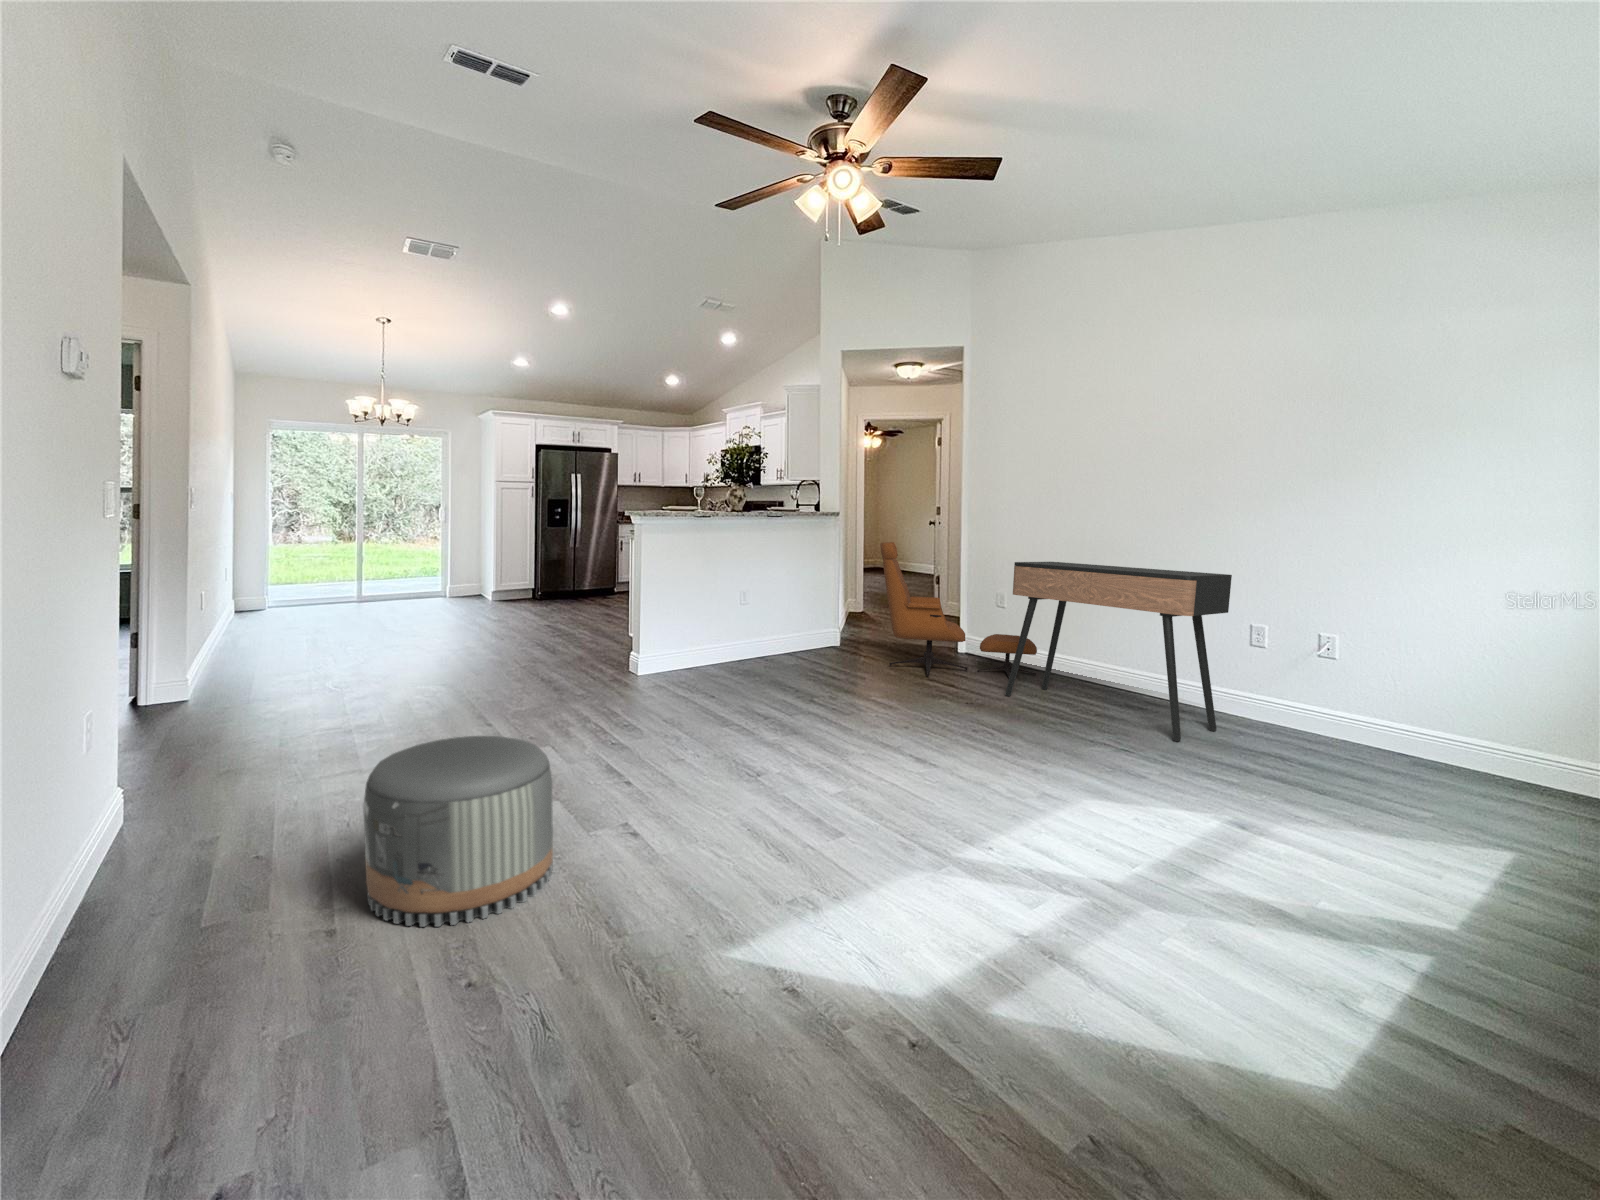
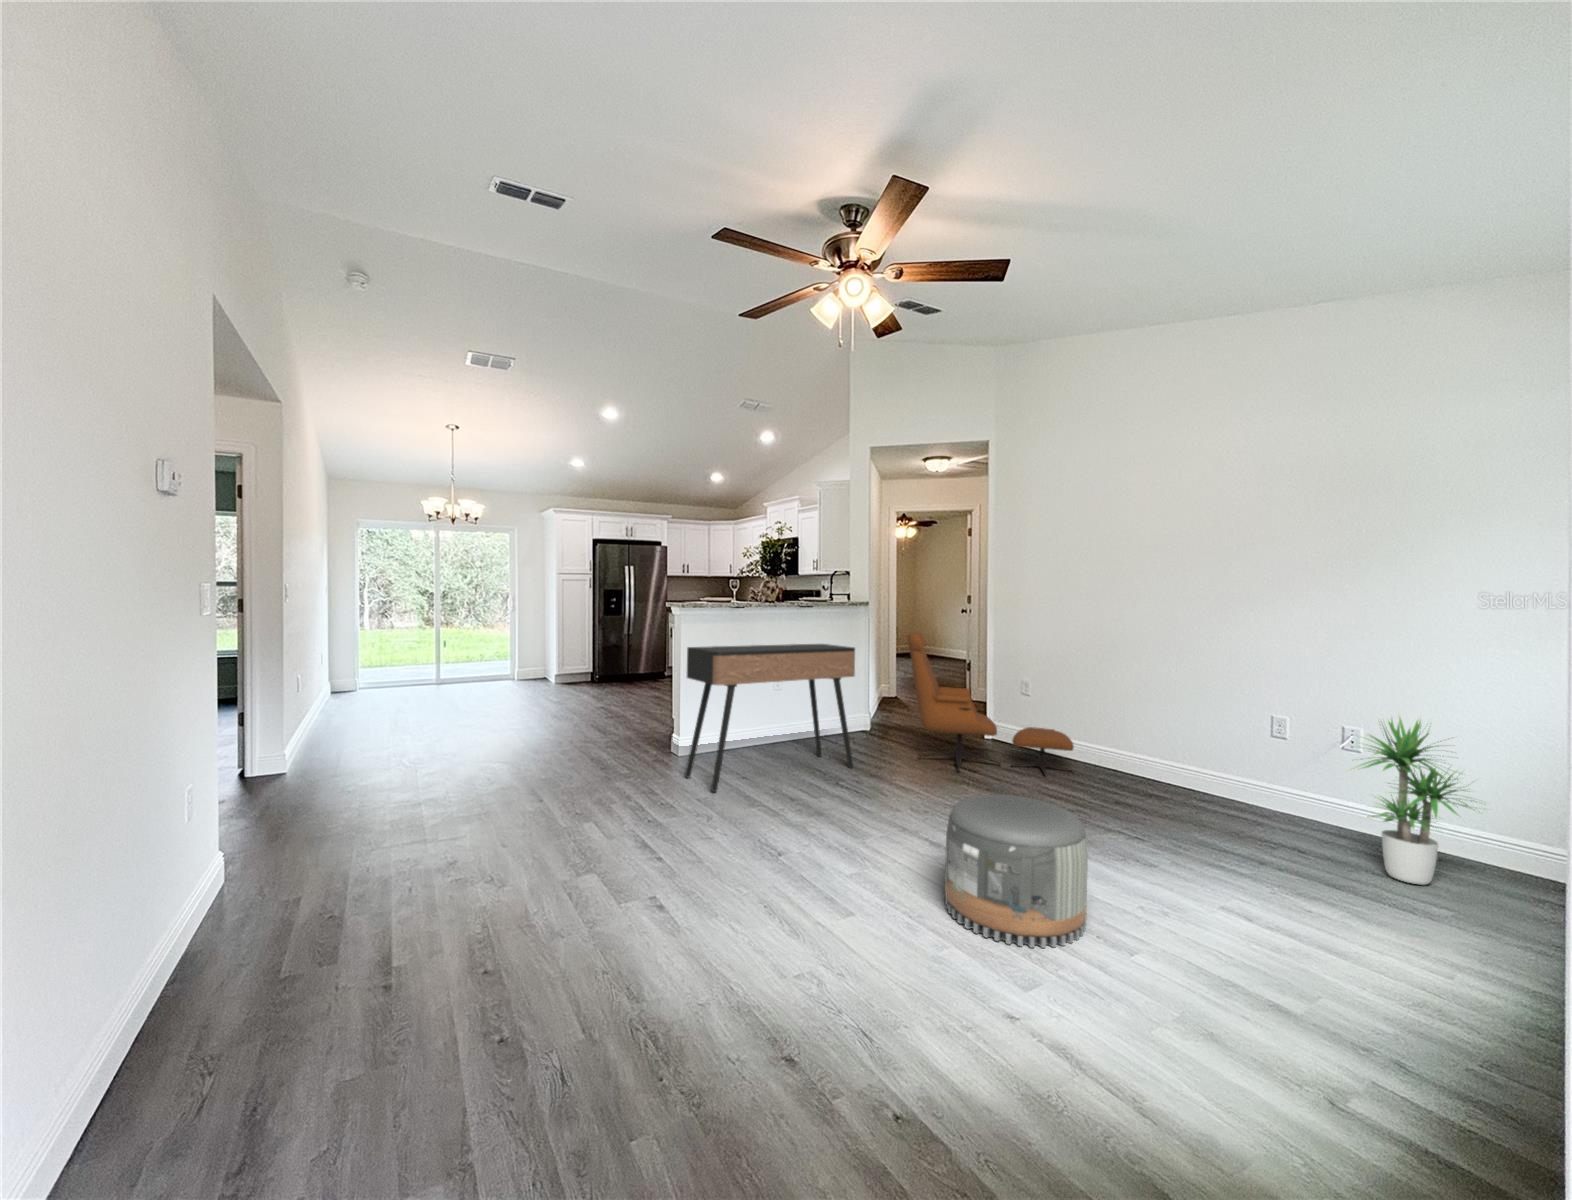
console table: present [1005,562,1232,741] -> present [685,644,855,792]
potted plant: none [1268,605,1380,749] -> present [1358,717,1476,885]
pouf: present [363,736,553,927] -> present [945,795,1088,948]

